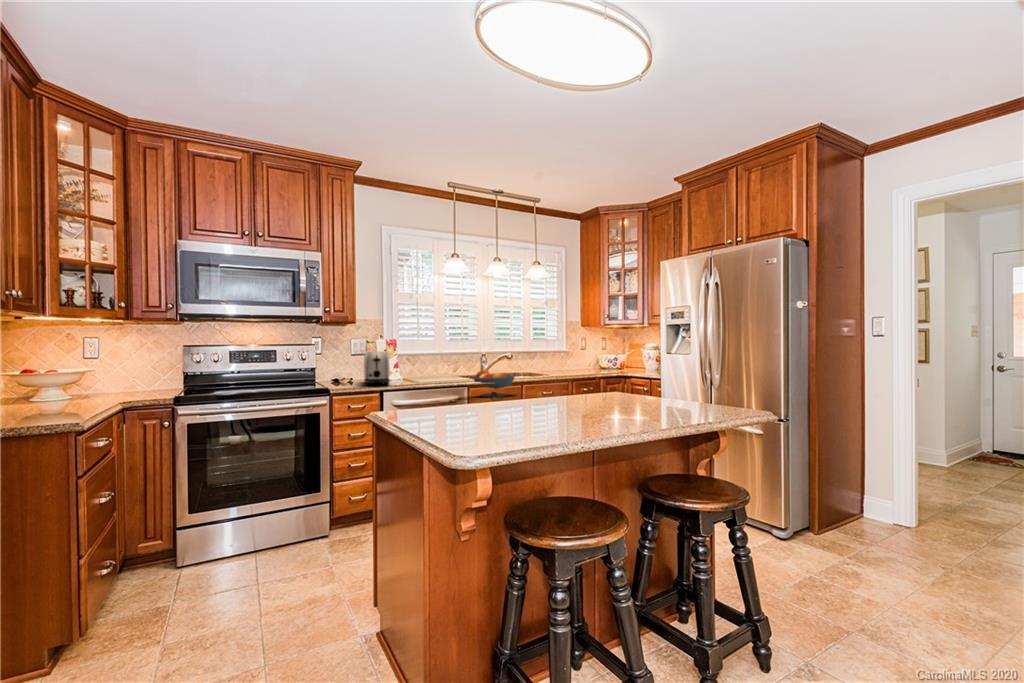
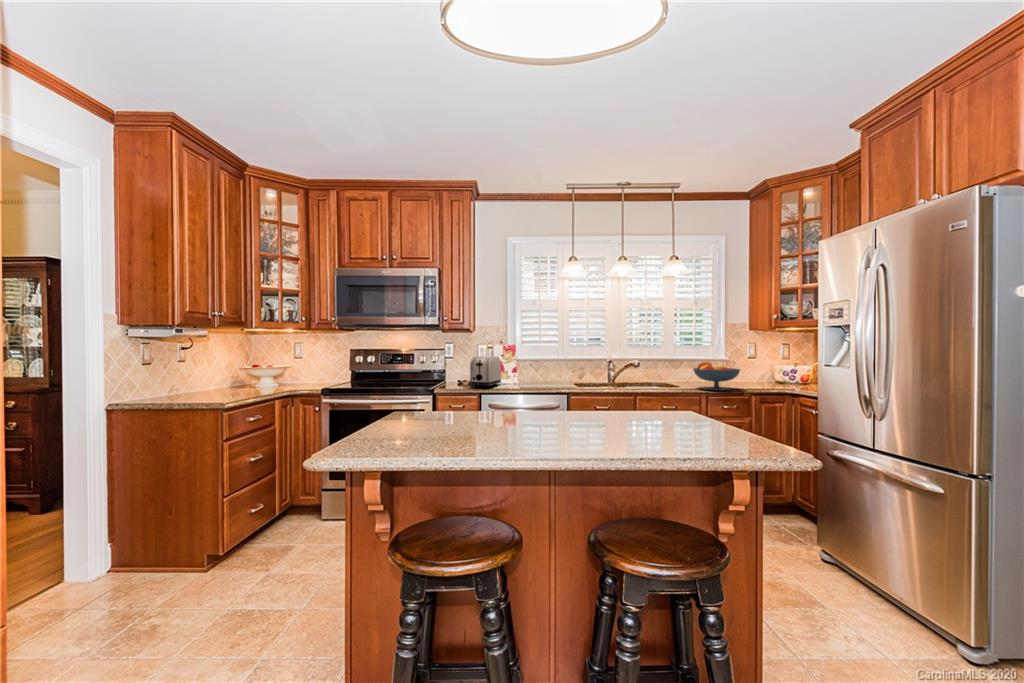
fruit bowl: present [473,369,515,397] -> present [693,361,740,390]

